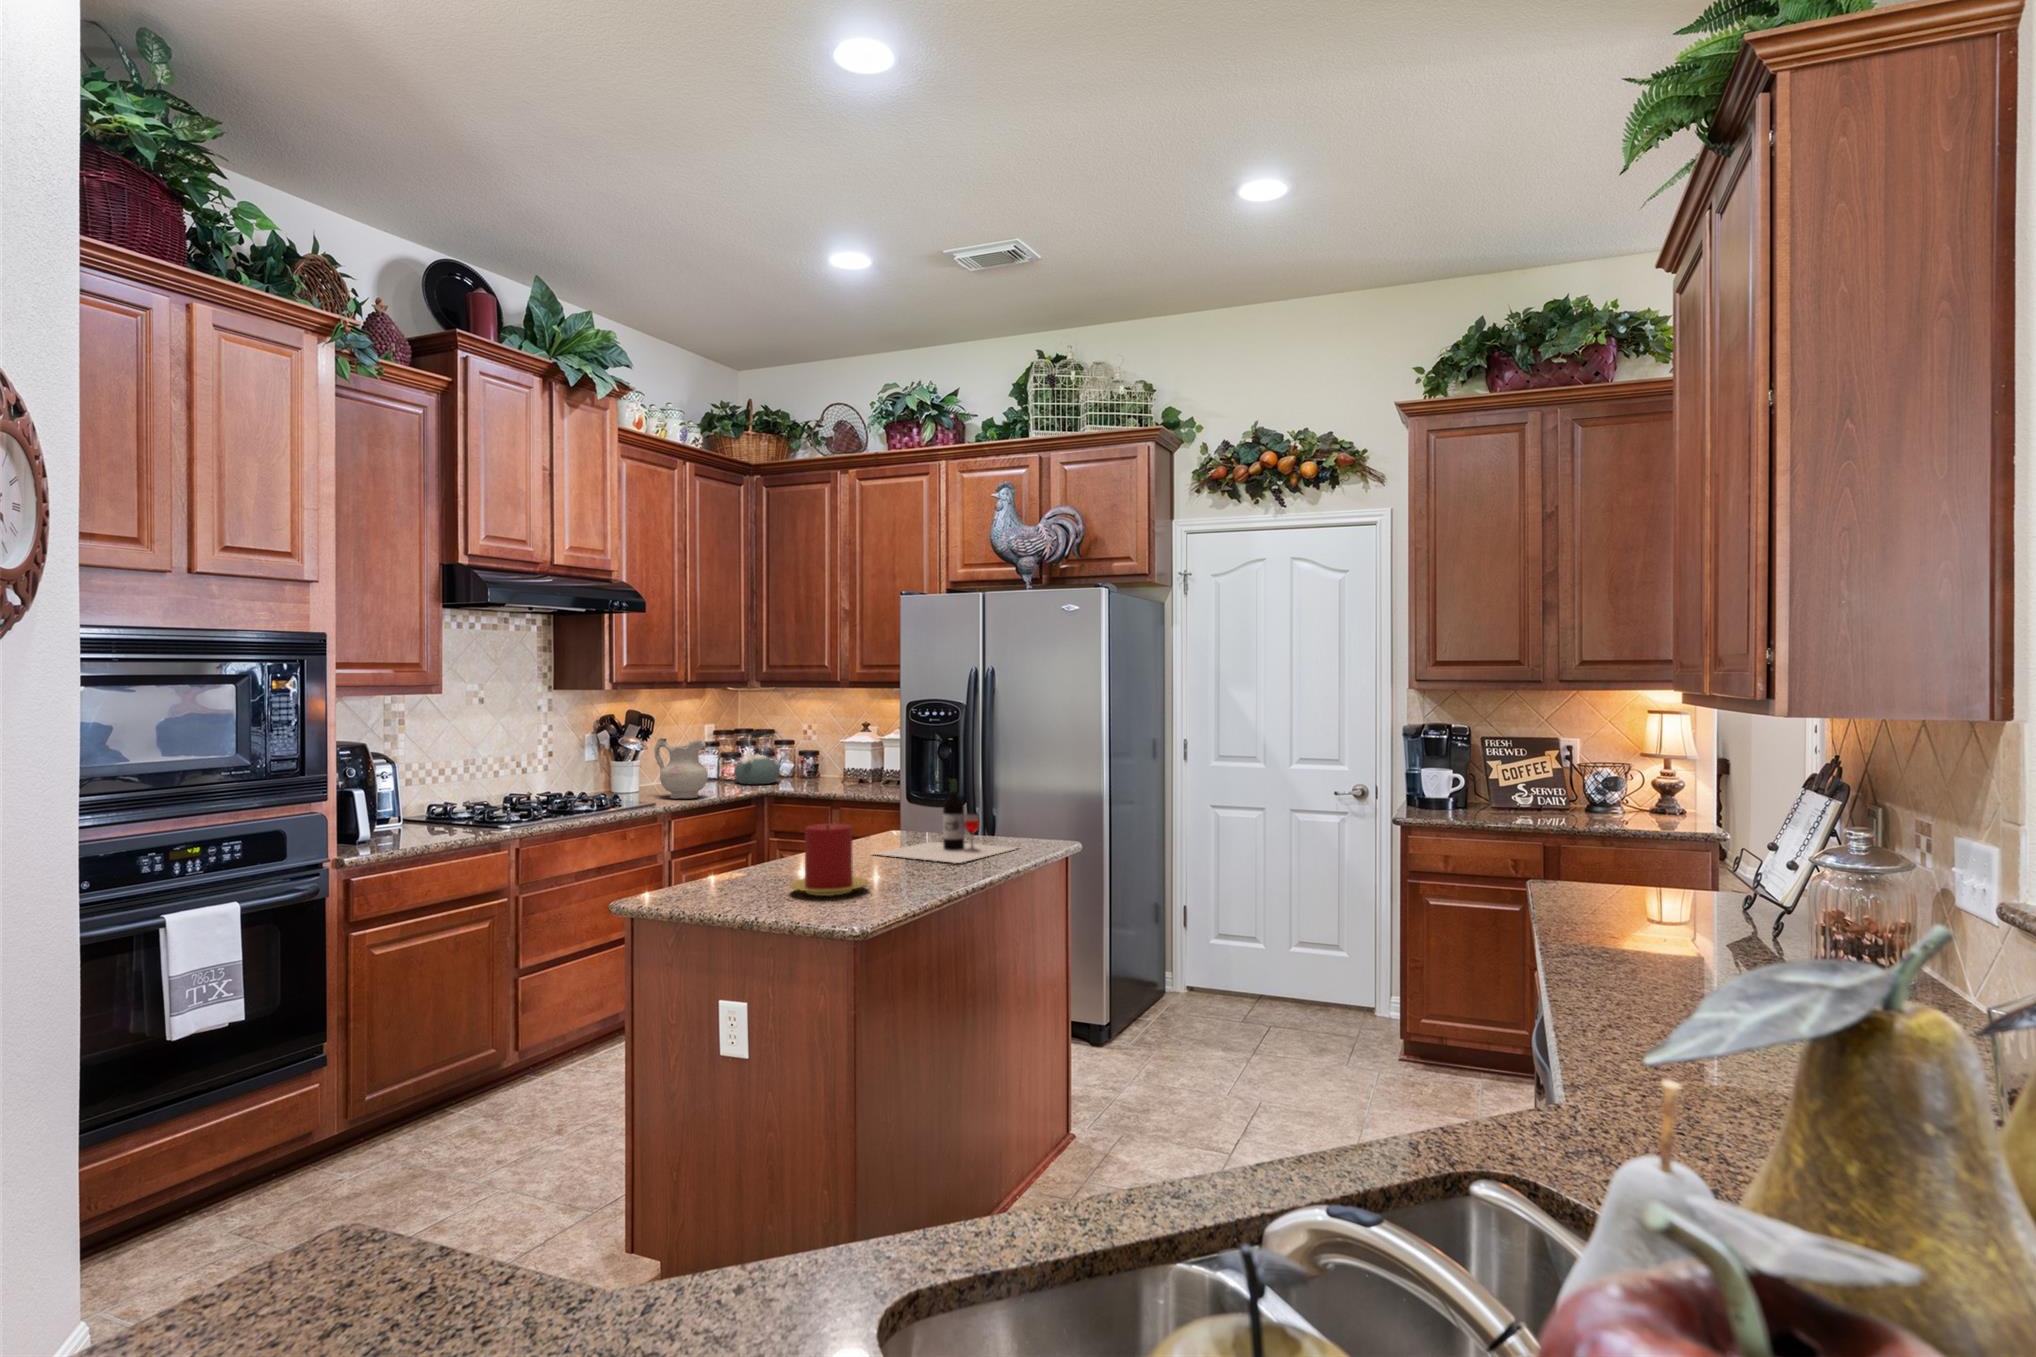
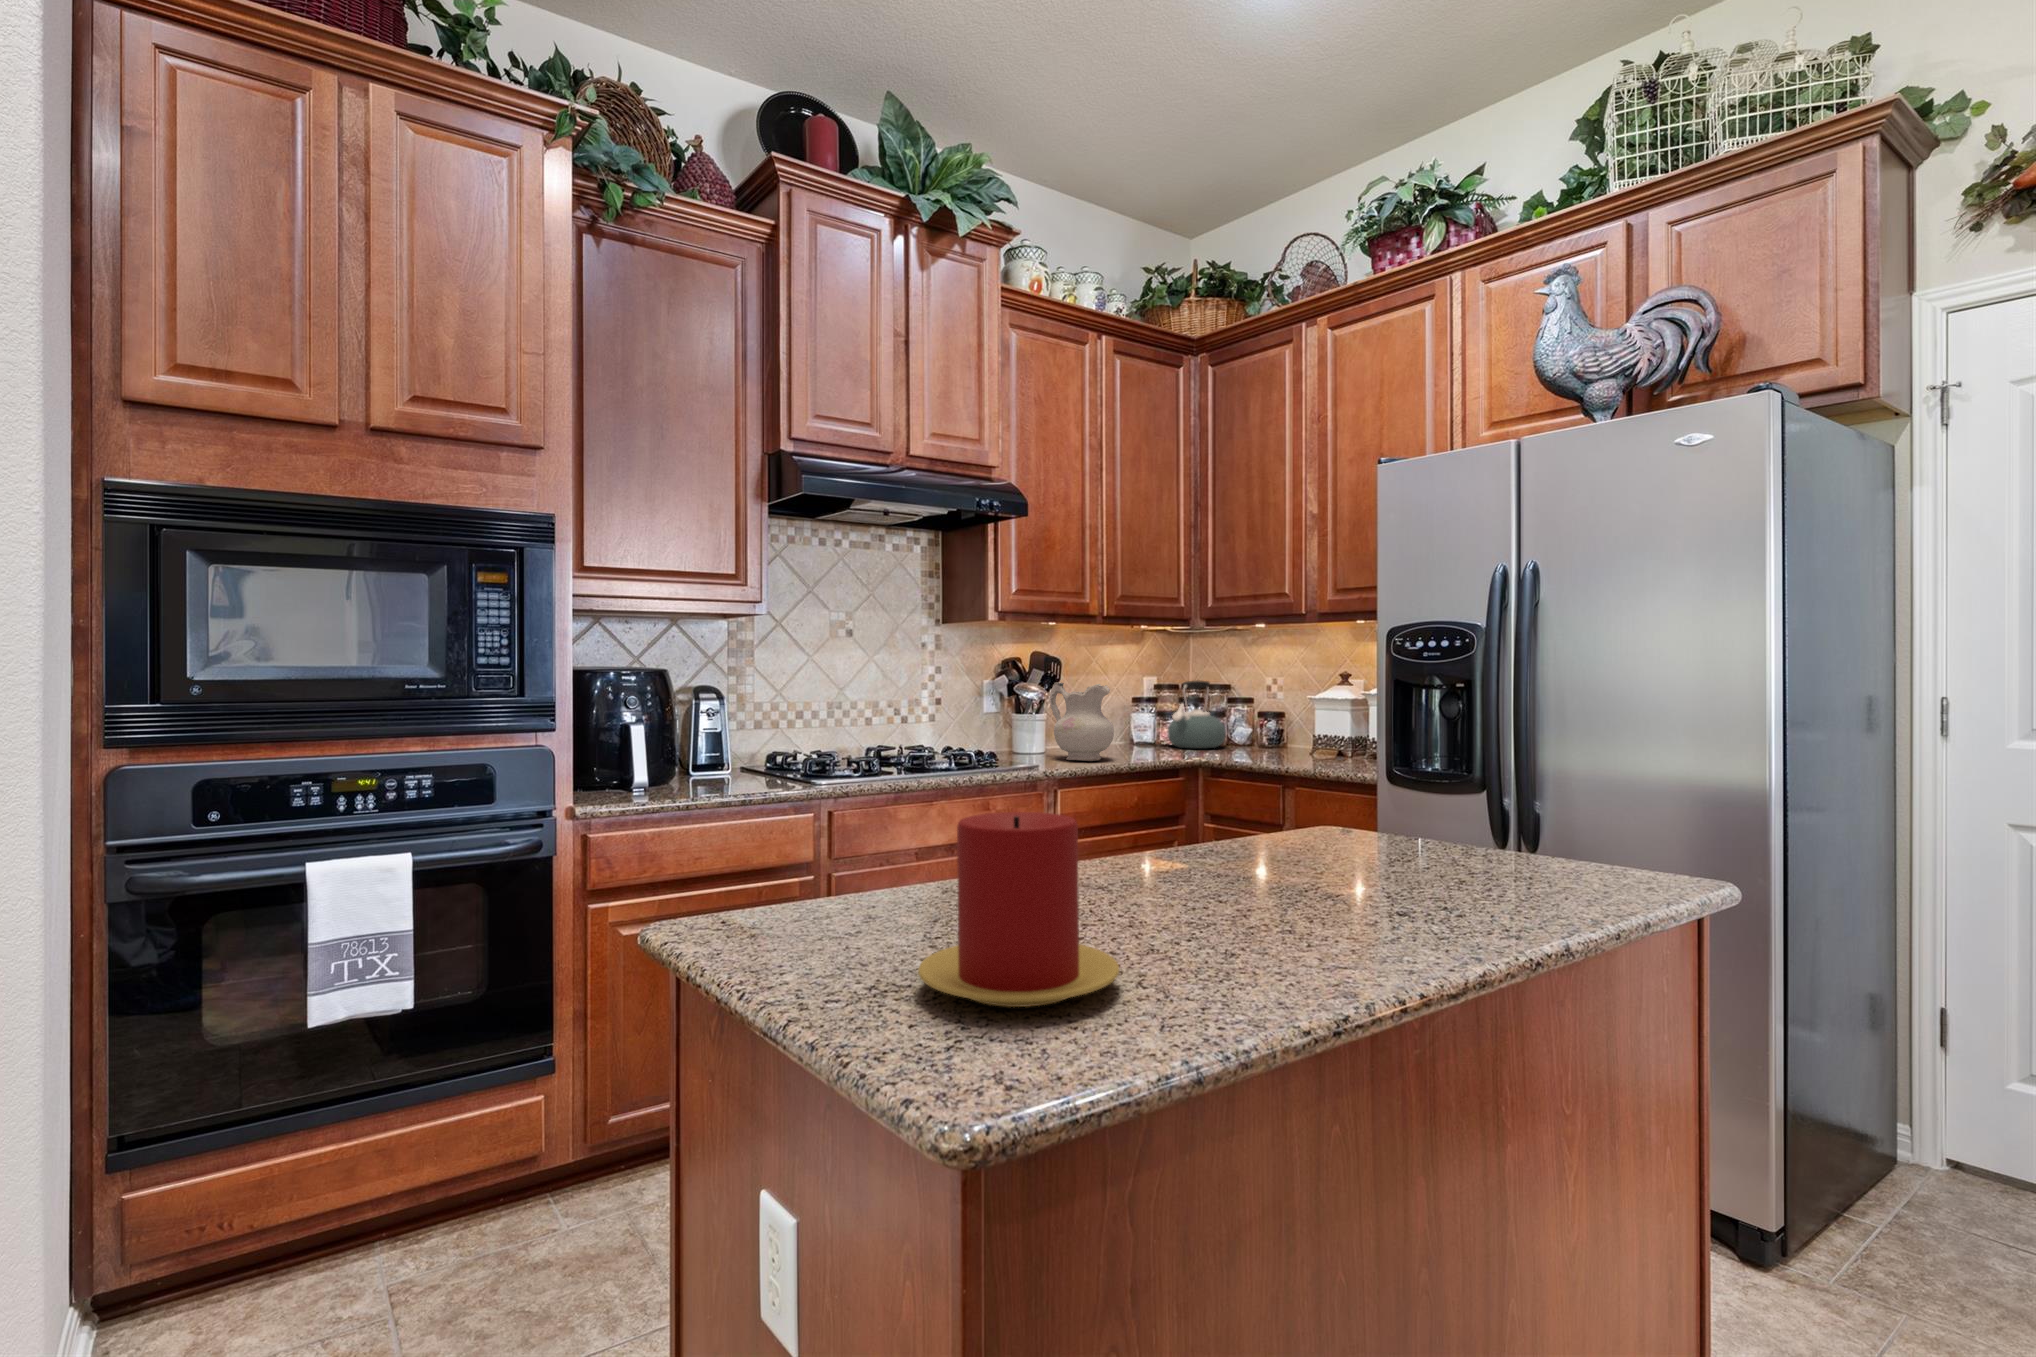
wine bottle: present [876,780,1017,863] -> none [1225,730,1591,931]

